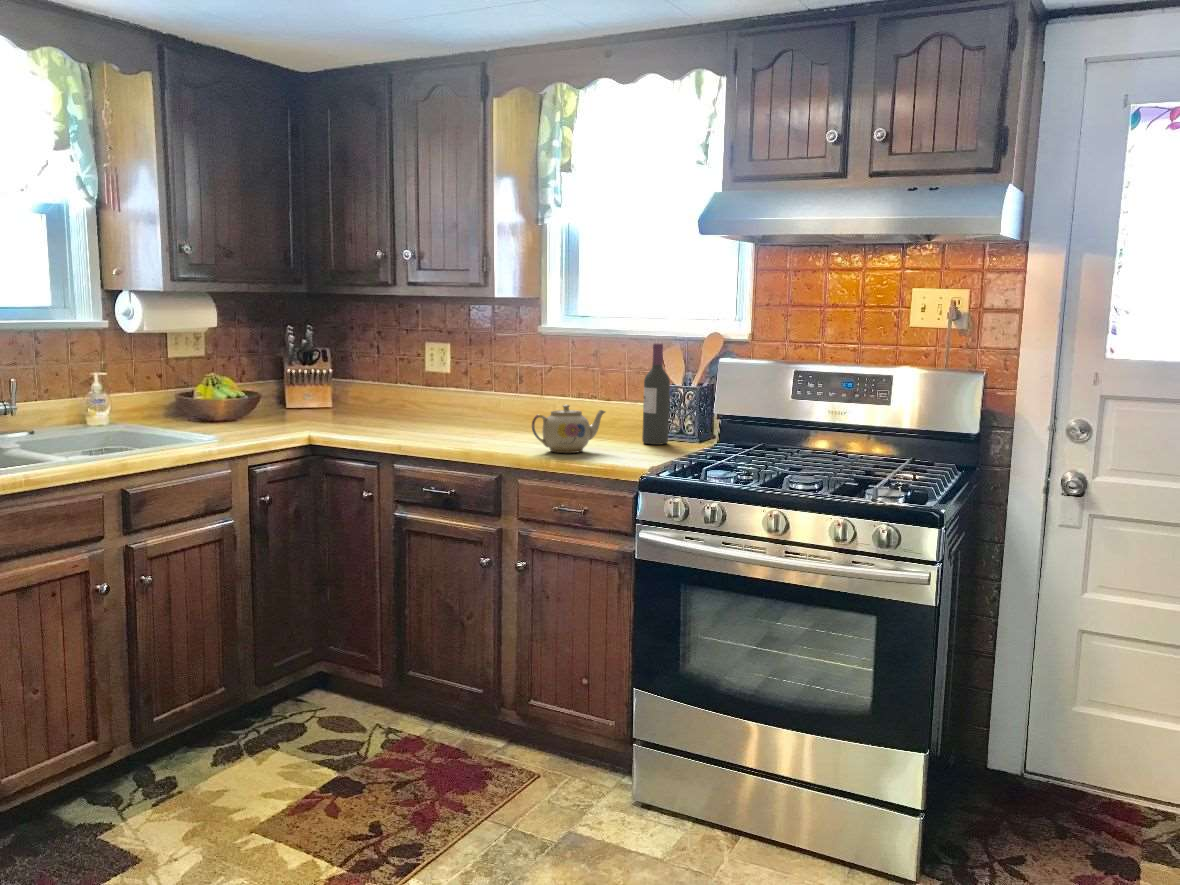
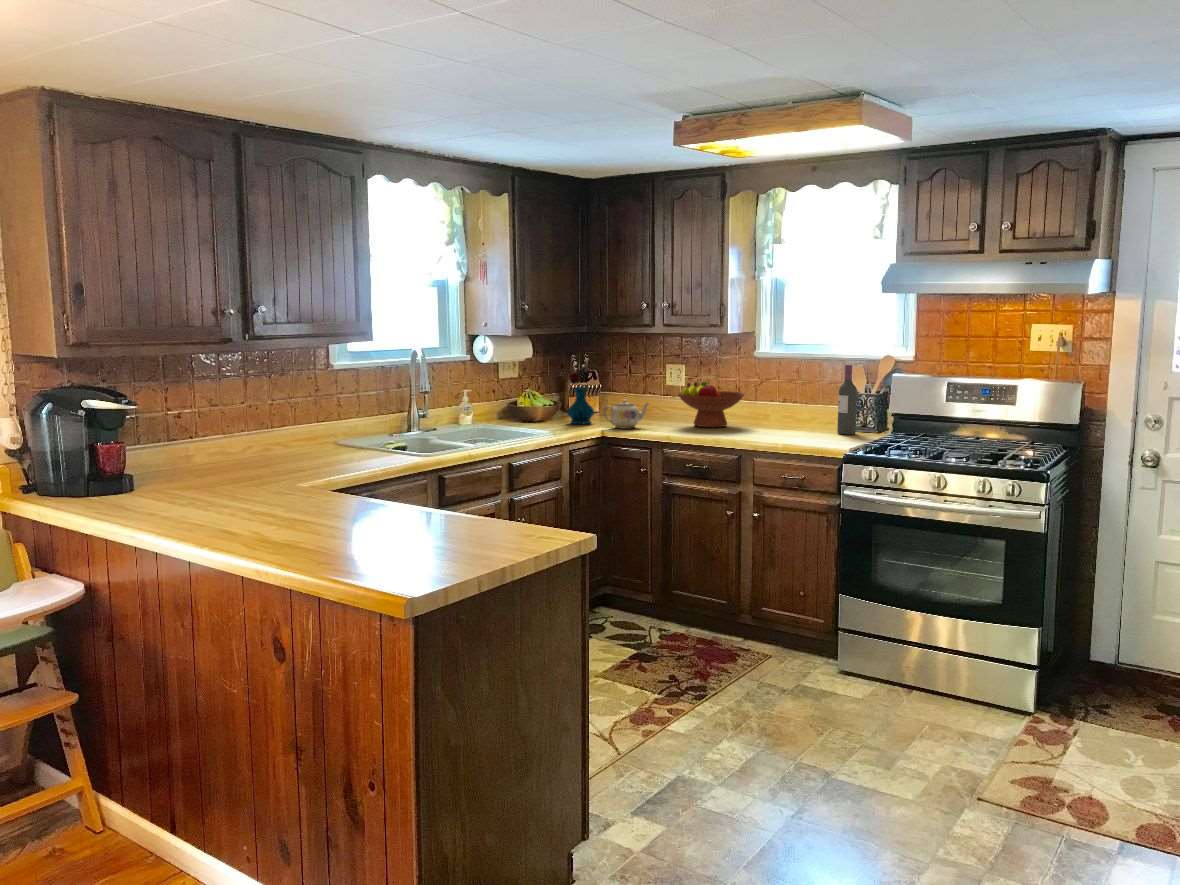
vase: none [264,349,306,426] -> present [567,372,595,424]
fruit bowl: none [420,366,518,432] -> present [677,382,745,427]
teapot: present [532,405,605,453] -> present [604,399,649,429]

